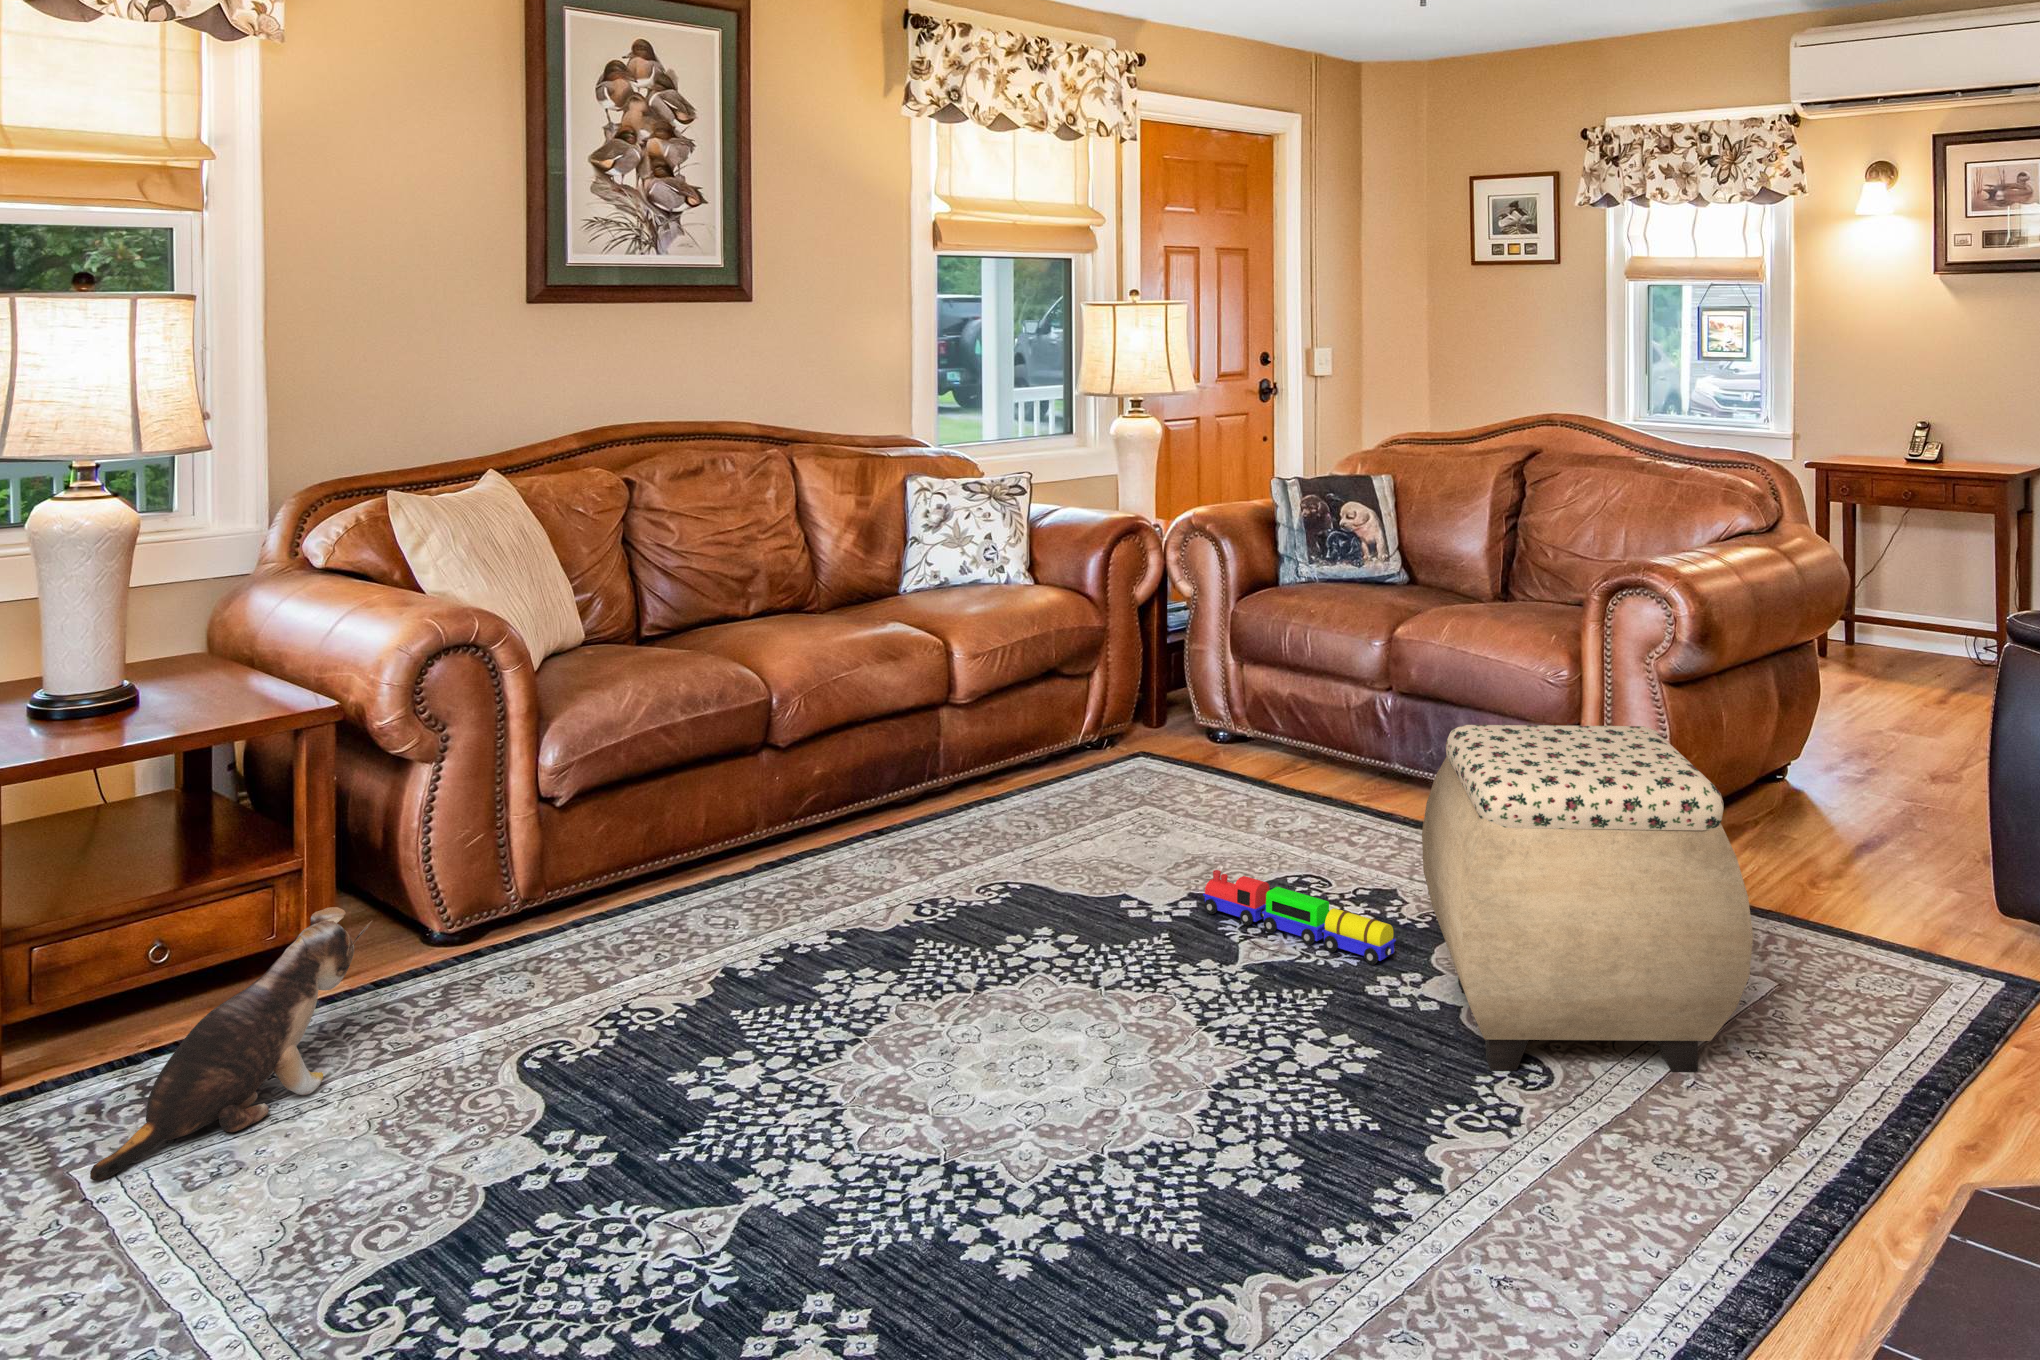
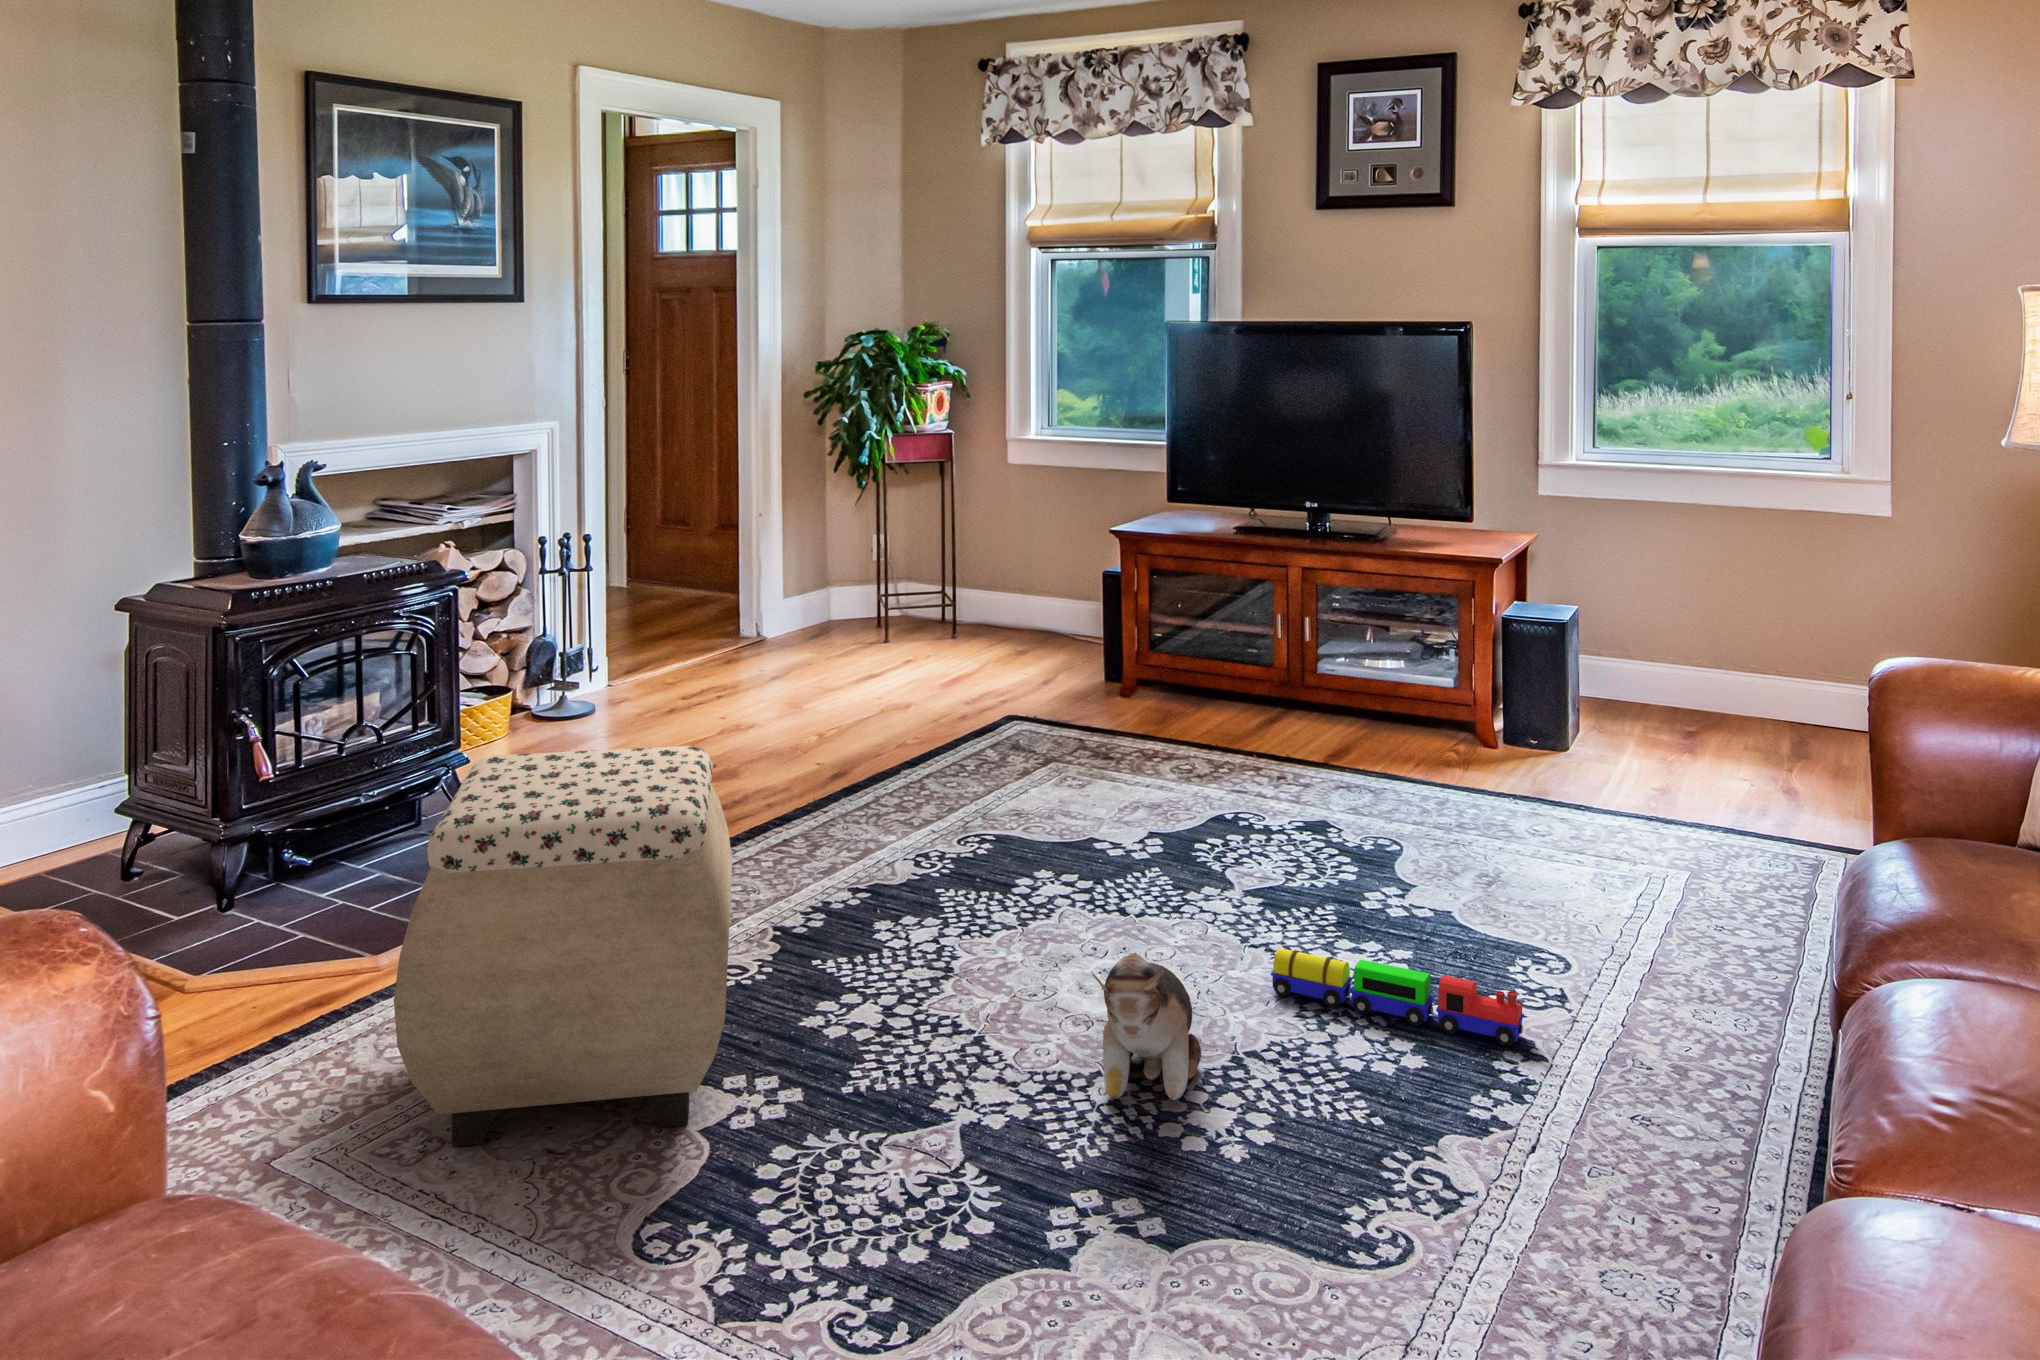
toy train: present [1203,870,1396,965] -> present [1271,948,1524,1046]
plush toy: present [90,907,372,1181] -> present [1092,953,1201,1100]

